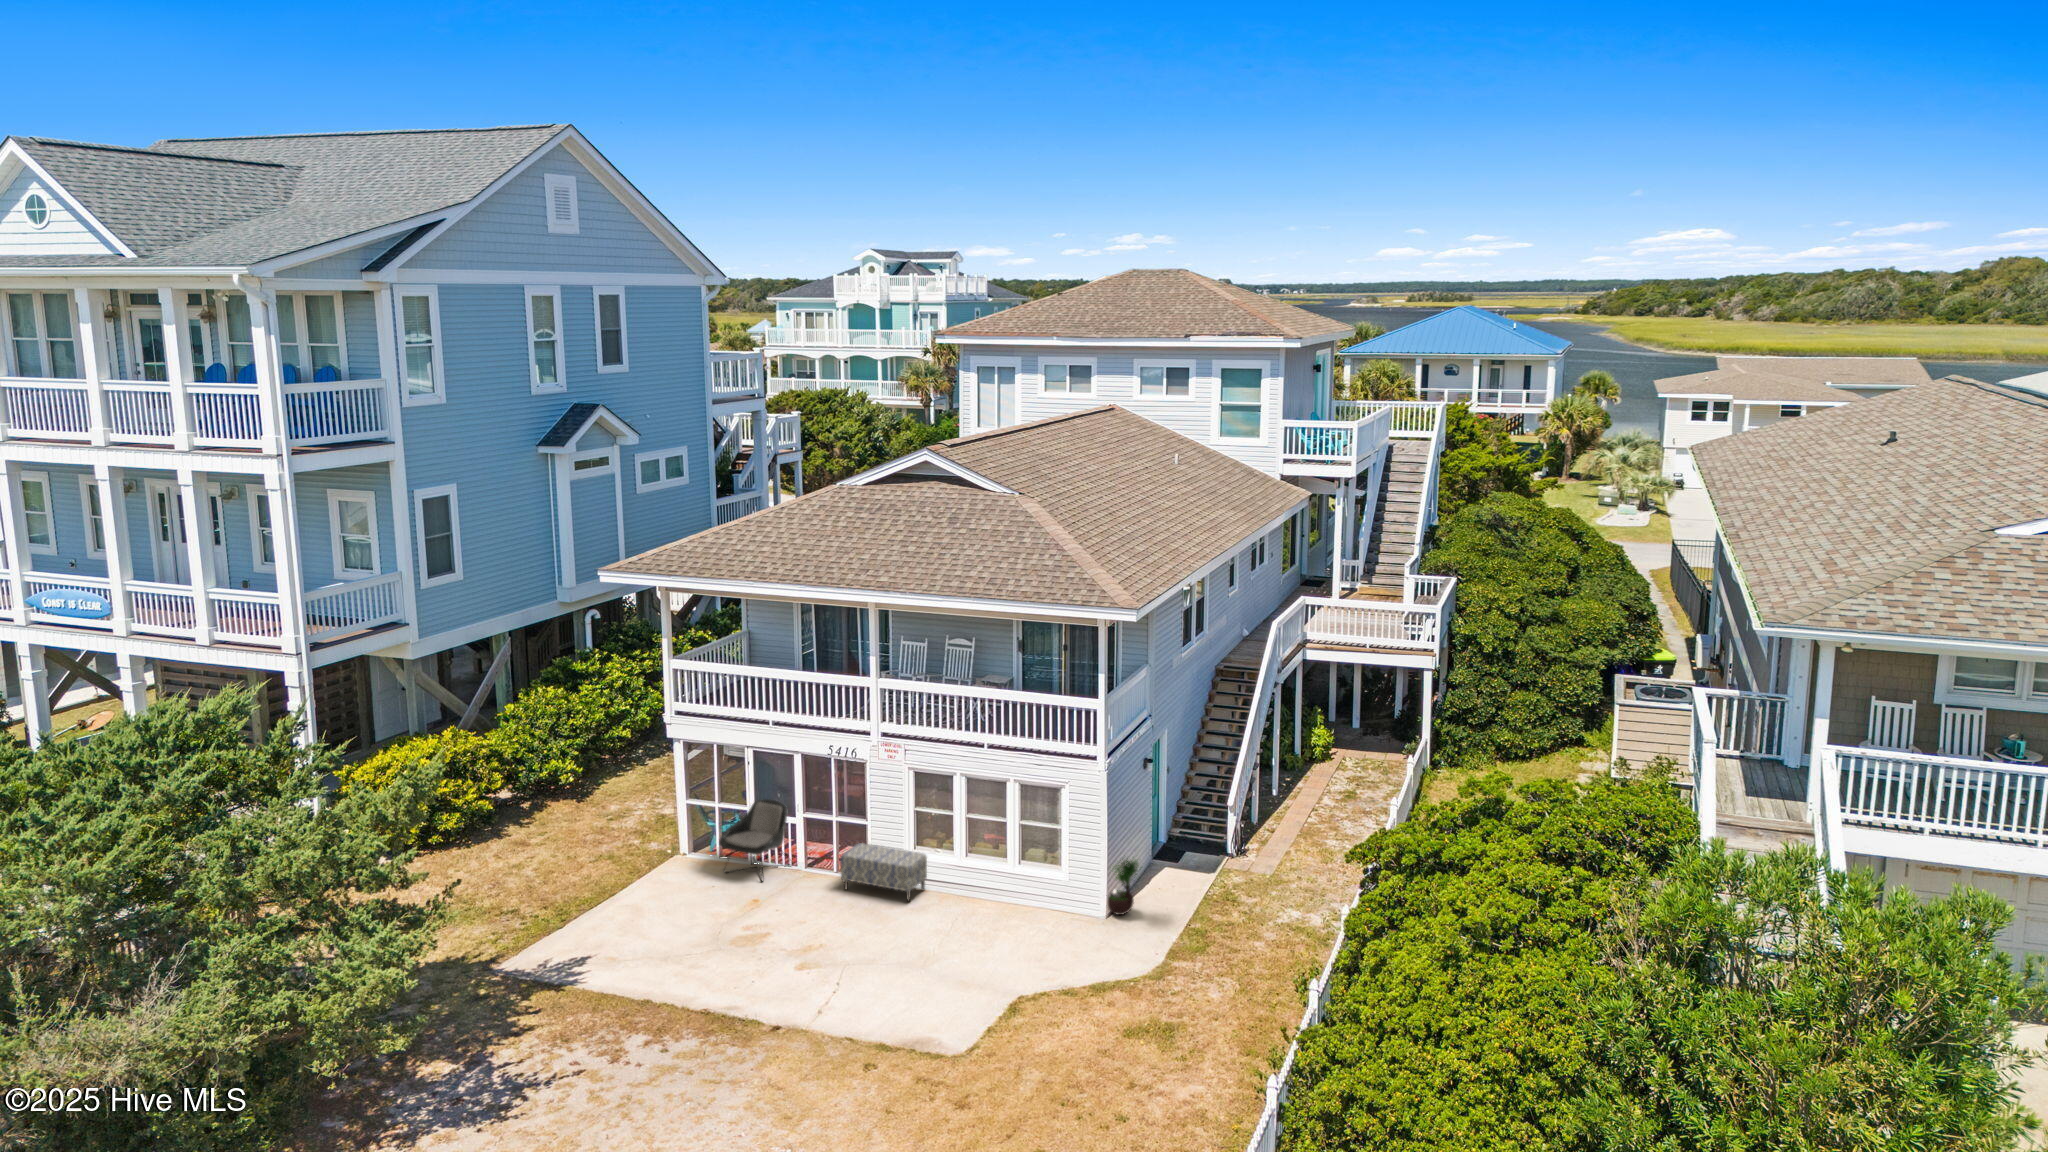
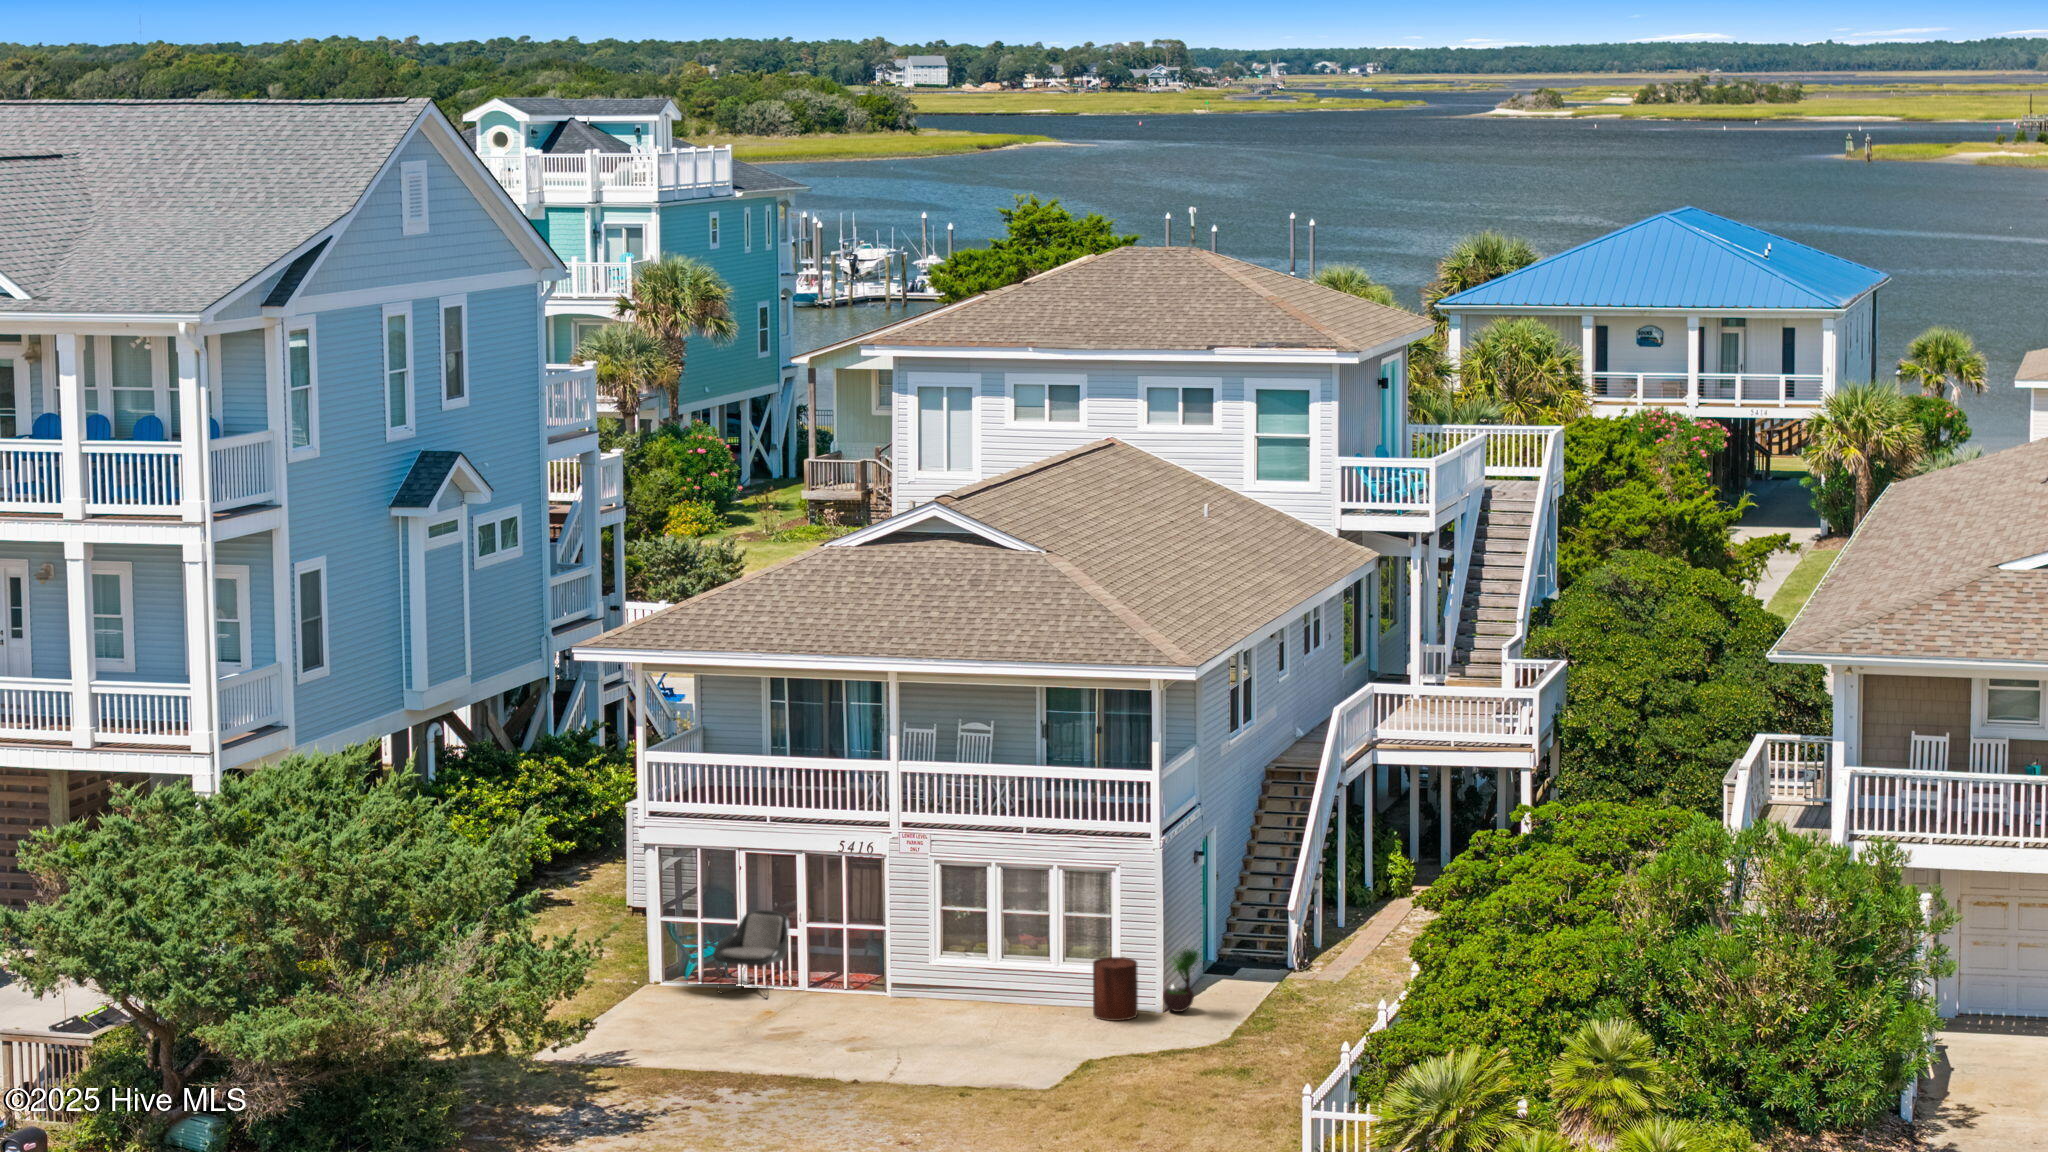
bench: present [840,843,927,902] -> none [860,952,958,1009]
trash can: none [1041,863,1082,926] -> present [1093,957,1138,1021]

